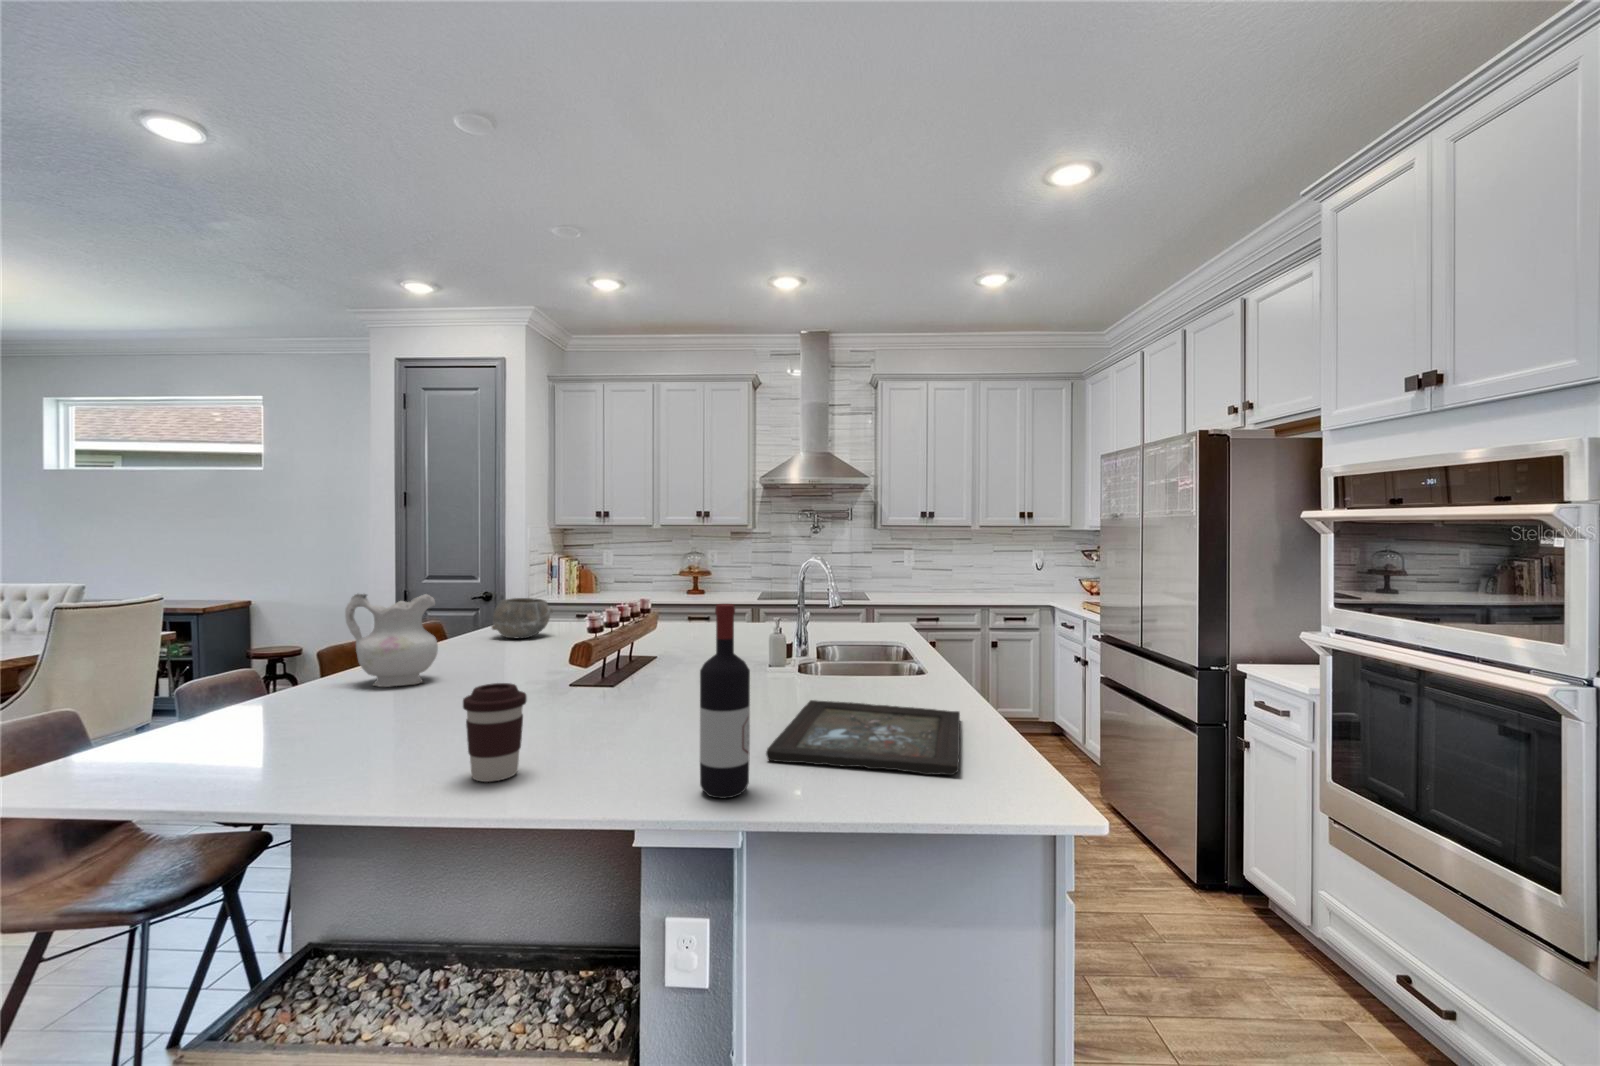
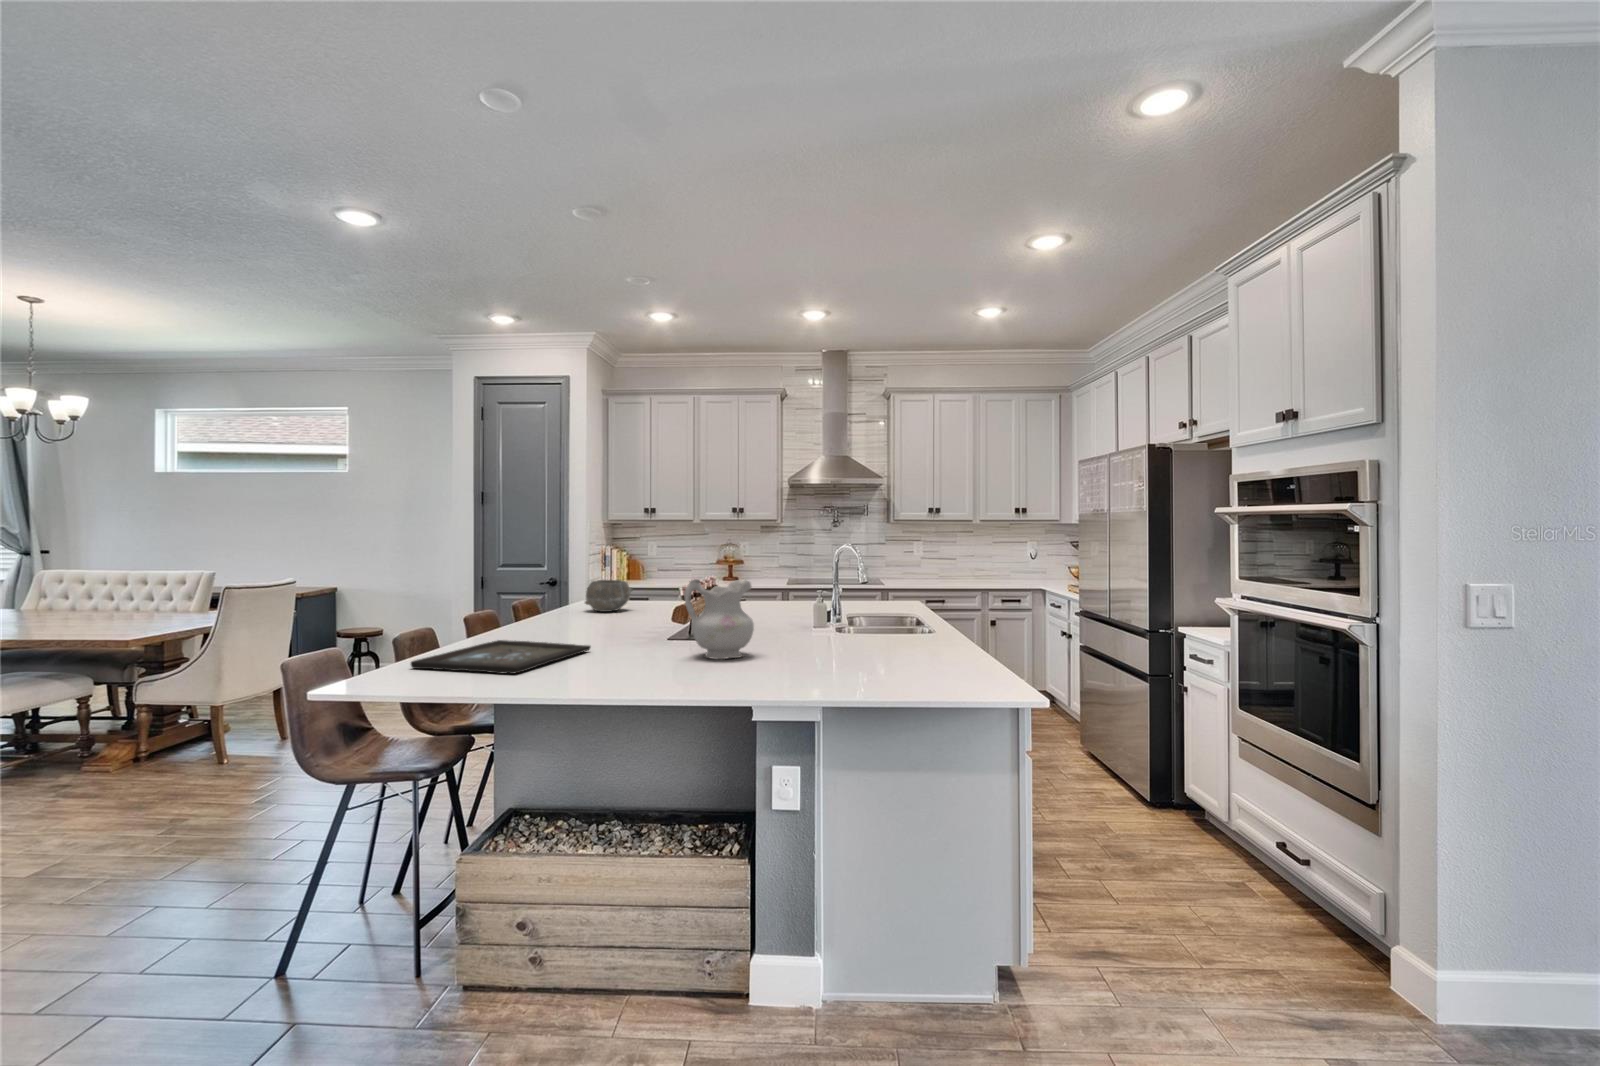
ceramic pitcher: present [345,594,438,687] -> present [684,579,754,659]
wine bottle: present [700,604,750,798] -> none [795,568,826,687]
coffee cup: present [463,683,527,782] -> none [643,621,680,681]
tray: present [766,700,960,775] -> present [411,640,591,674]

